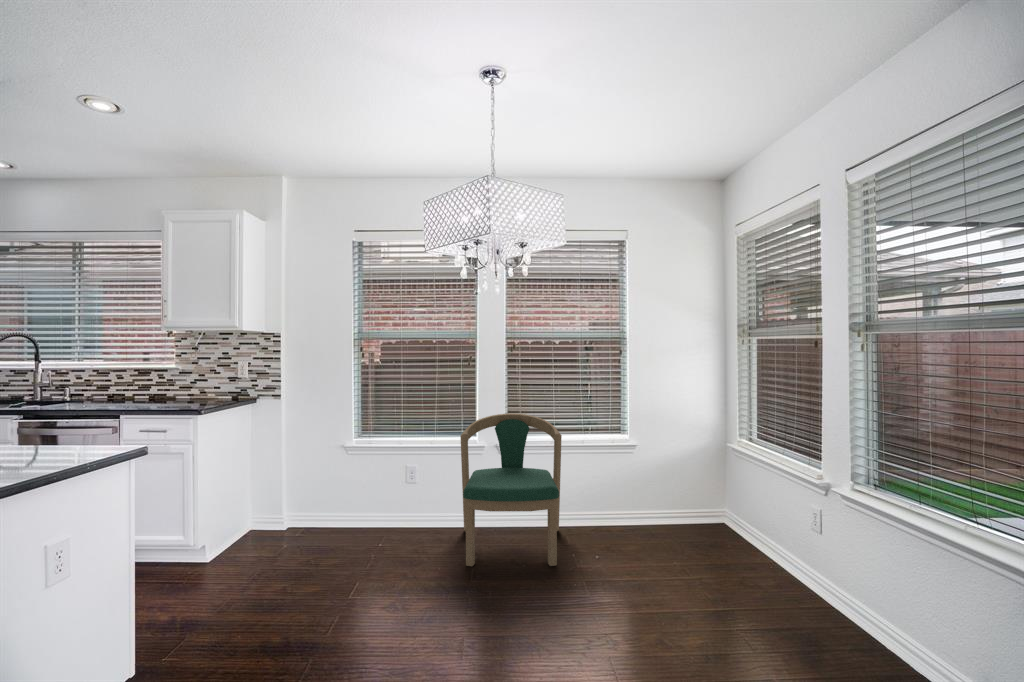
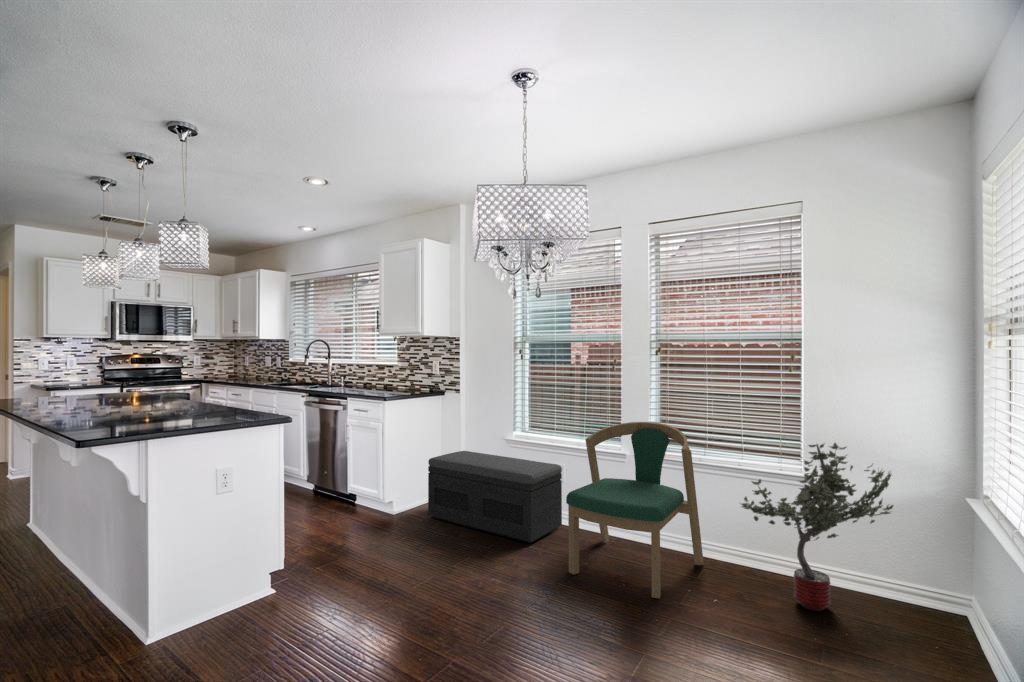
potted tree: none [596,416,699,544] -> present [741,443,893,611]
storage bench: none [256,465,418,550] -> present [428,451,562,543]

